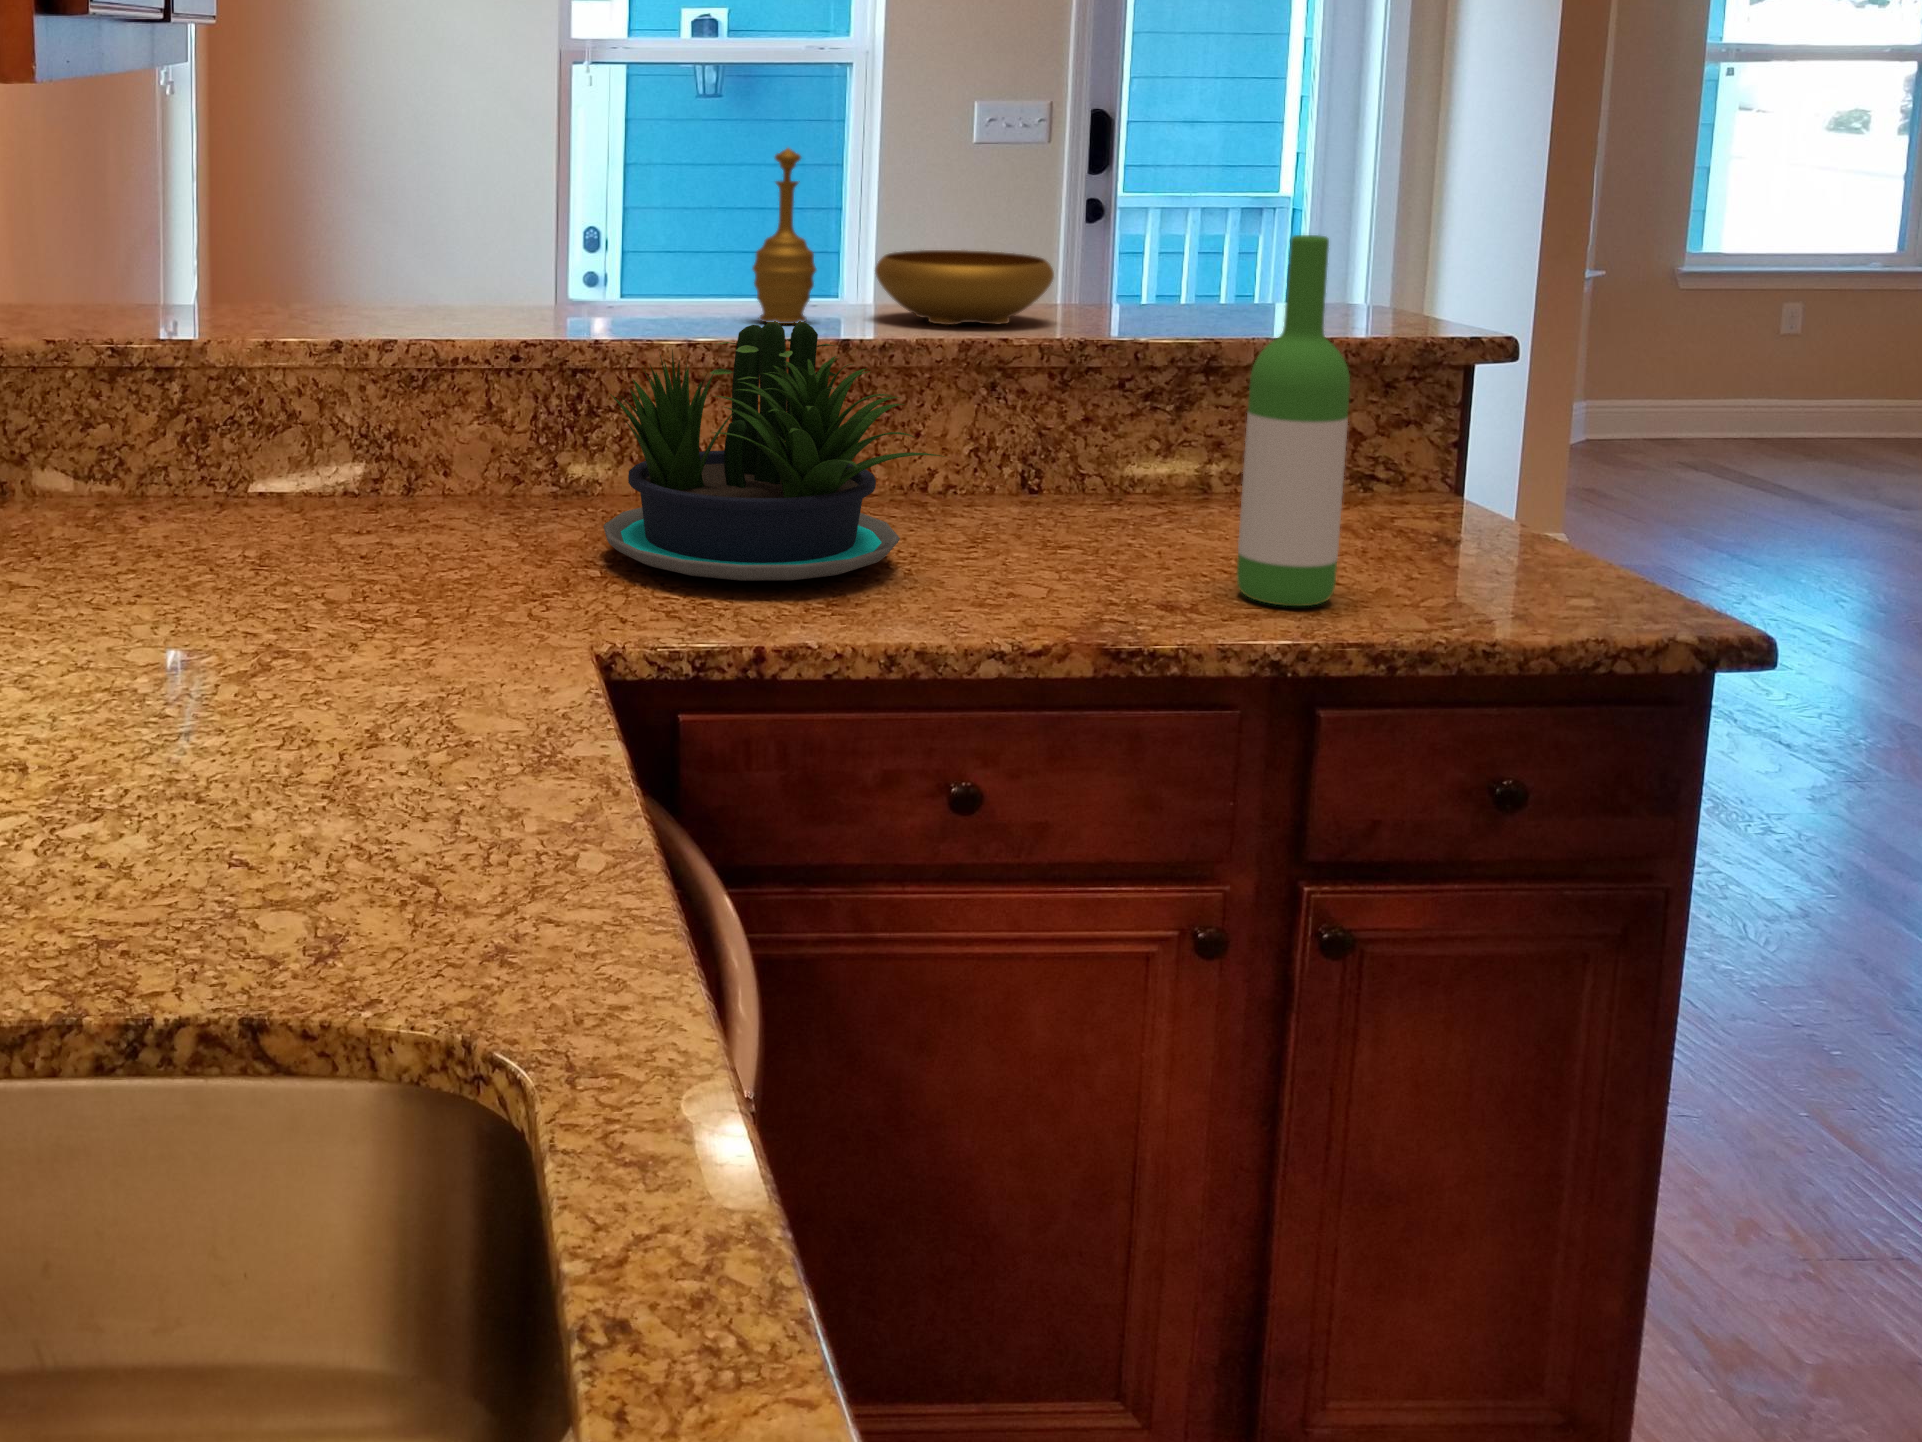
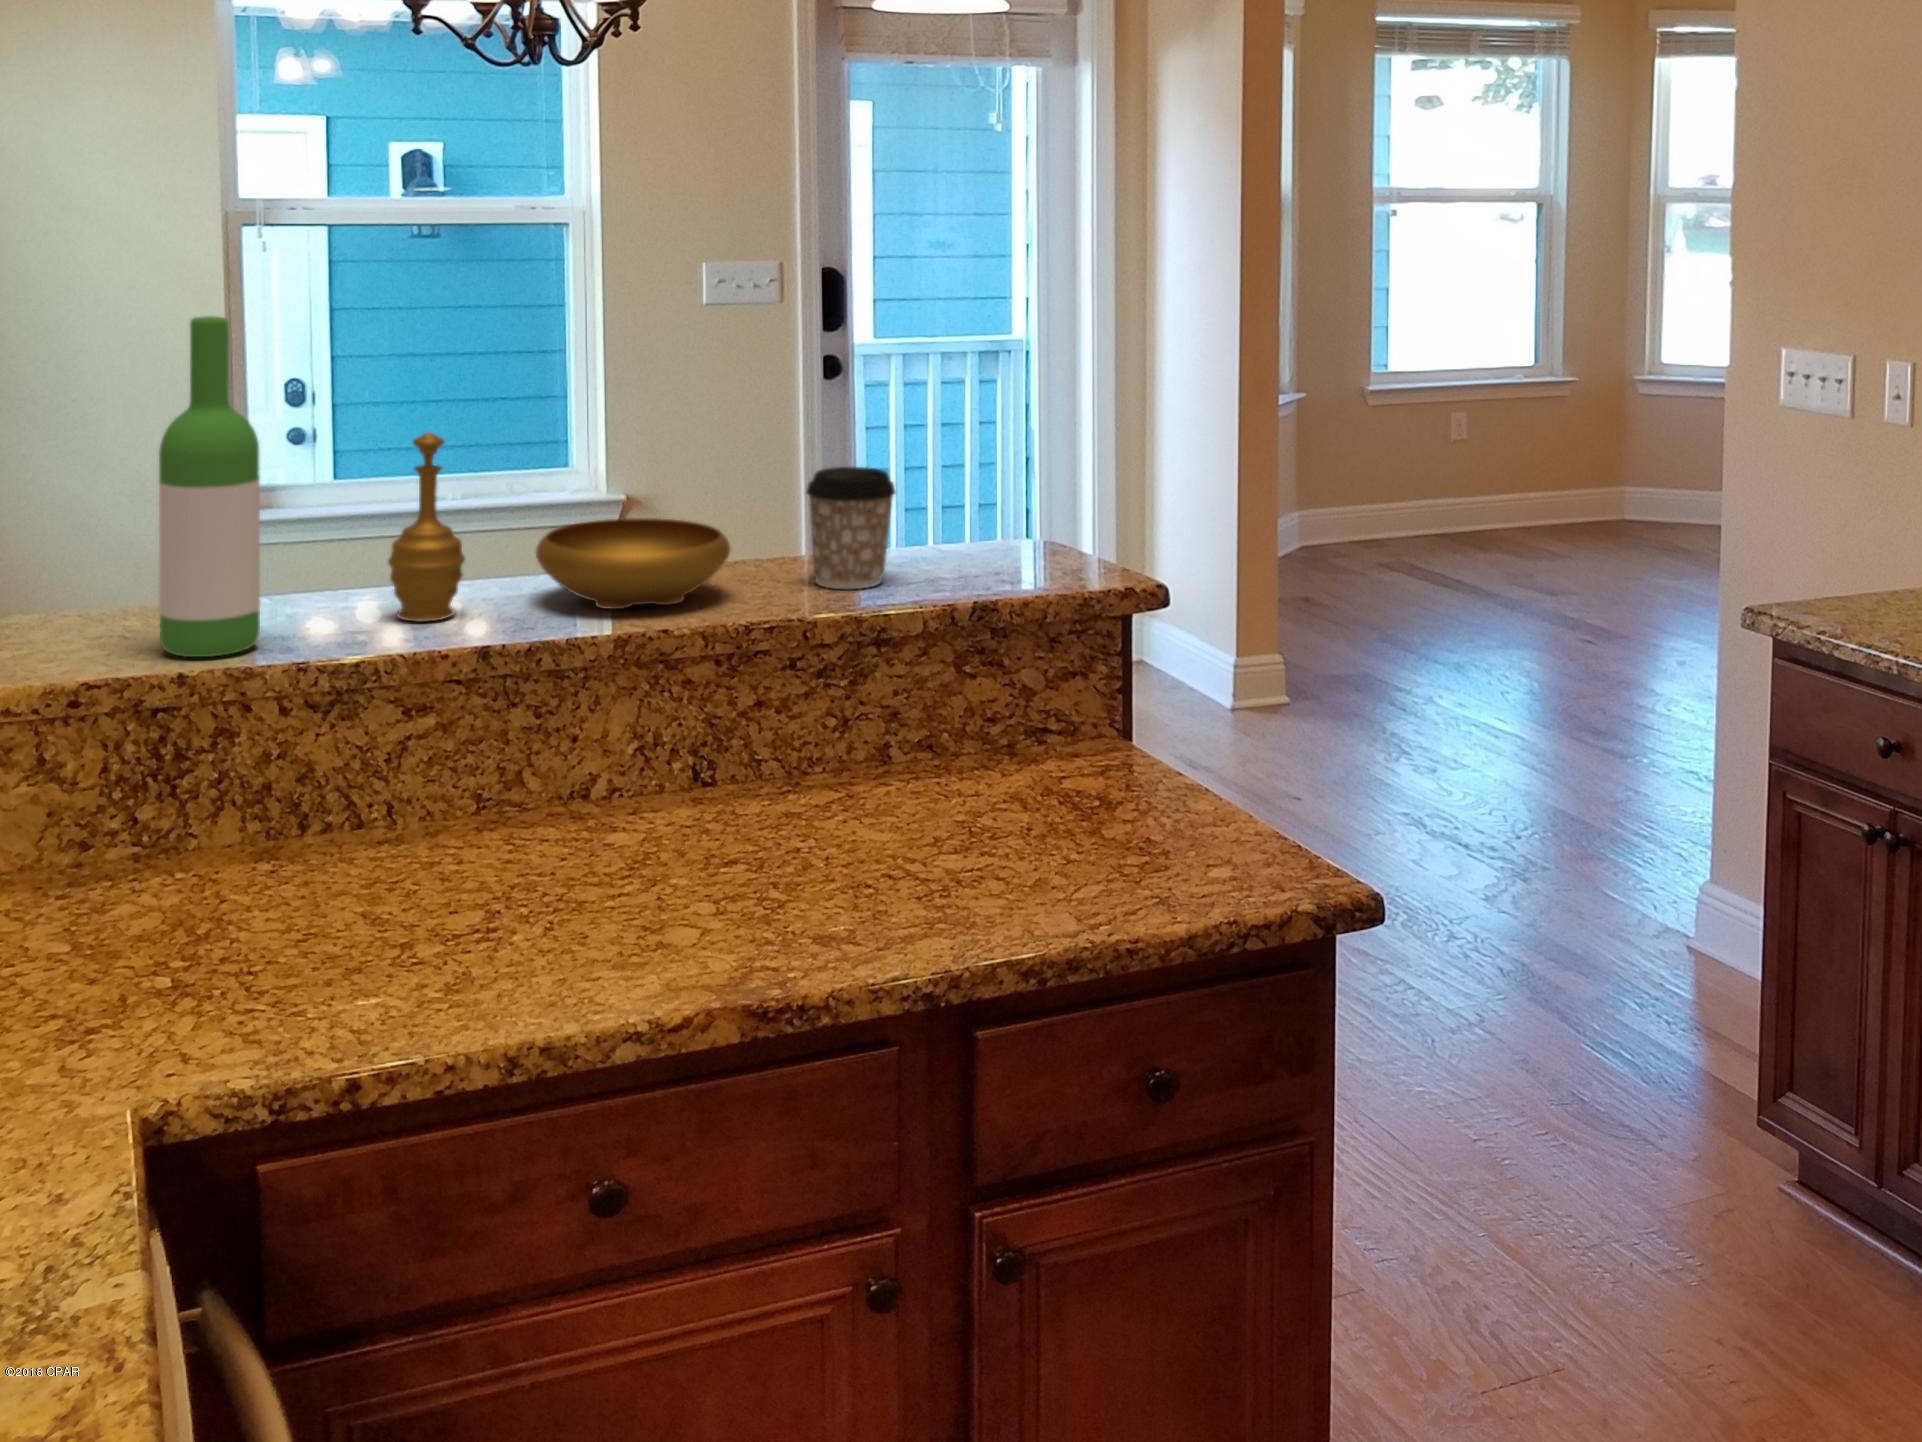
coffee cup: none [1126,205,1219,324] -> present [807,467,896,589]
wine bottle: present [1237,235,1350,606] -> present [159,317,260,657]
potted plant: present [603,321,944,581] -> none [178,665,595,980]

